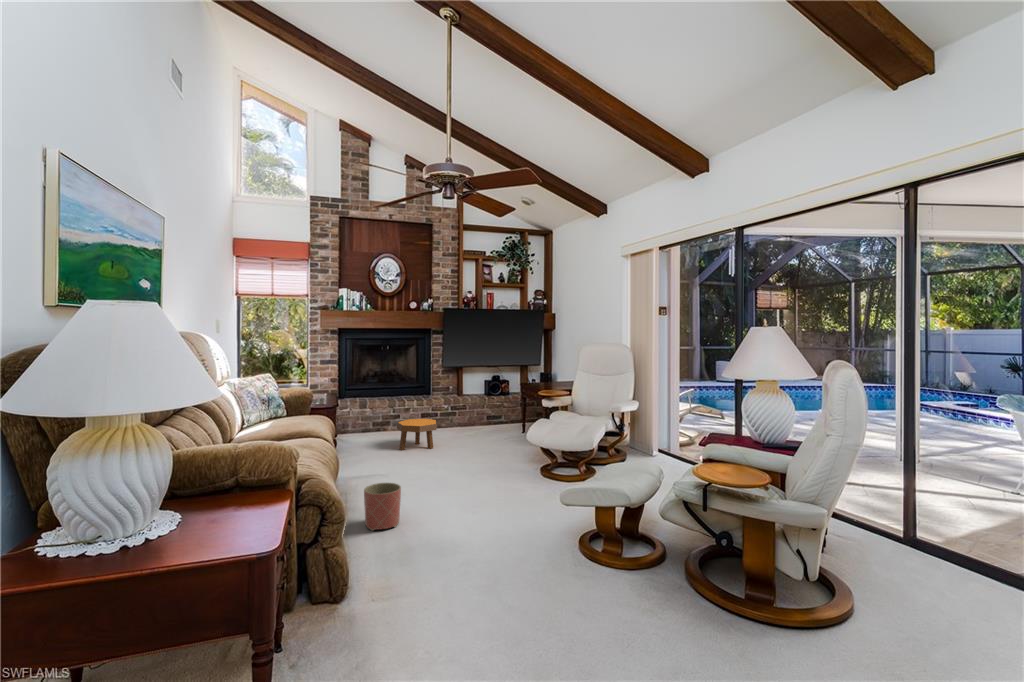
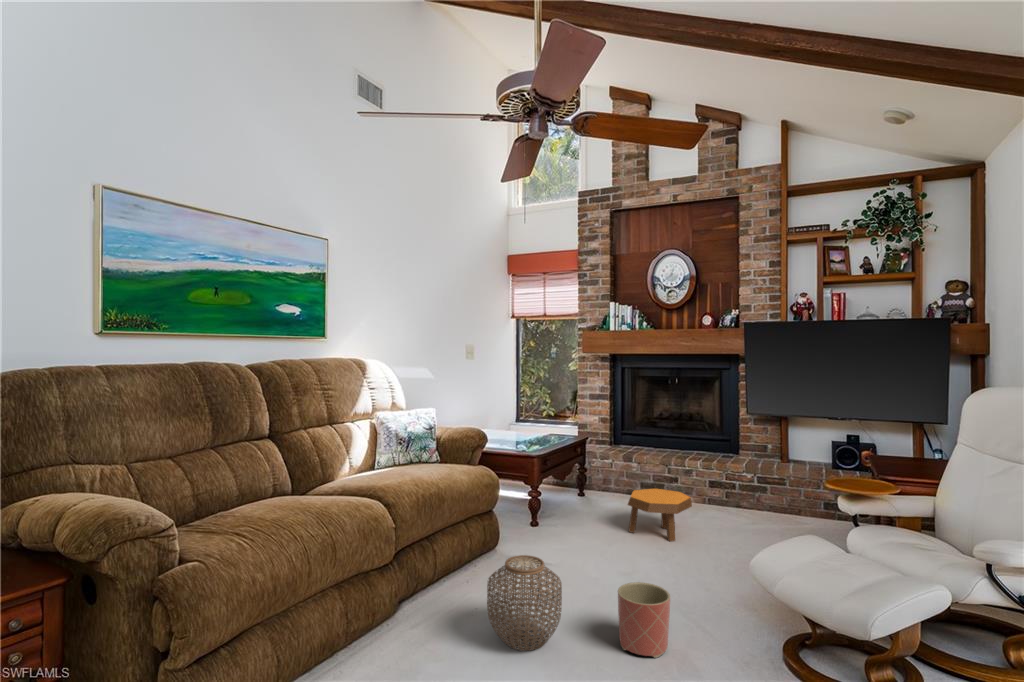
woven basket: none [410,453,458,509] -> present [487,555,562,651]
planter: present [364,483,401,531] -> present [618,582,670,658]

